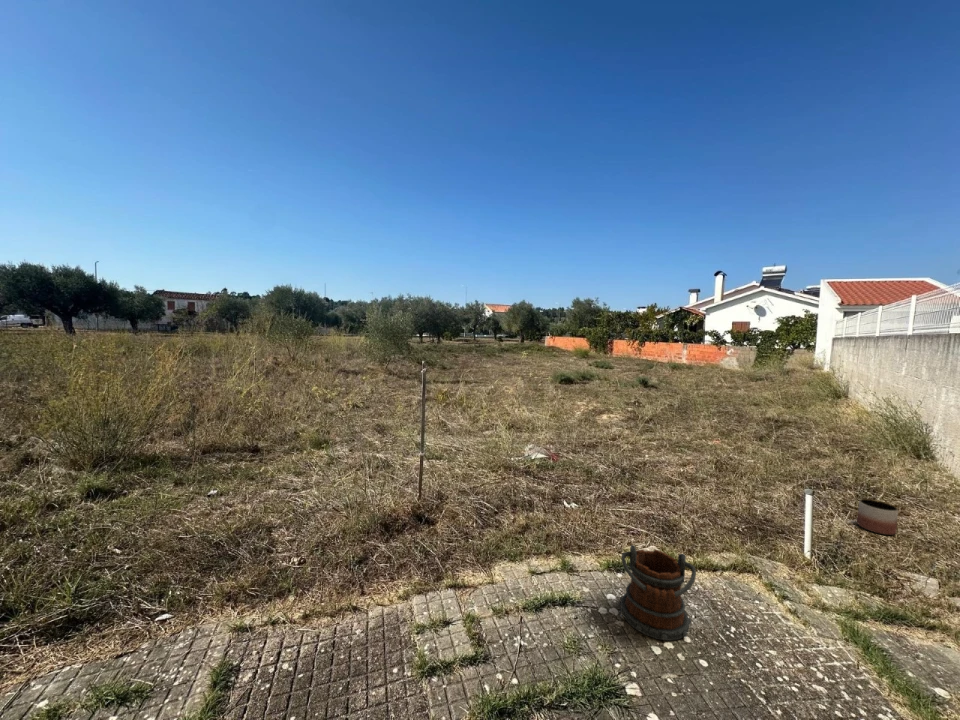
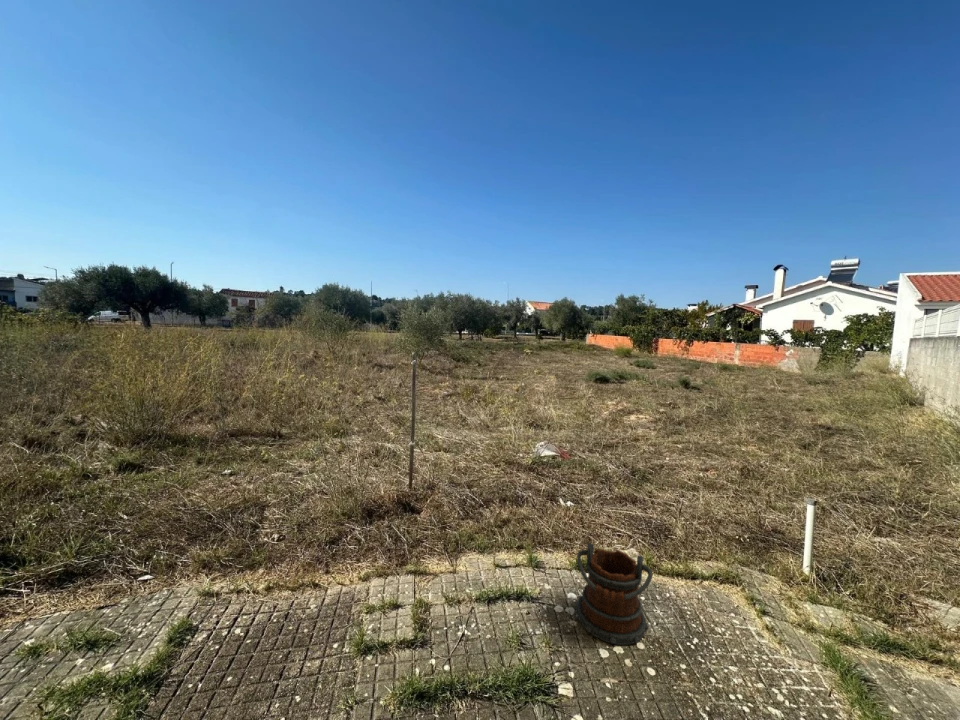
planter: present [857,499,898,535] -> none [885,514,934,556]

